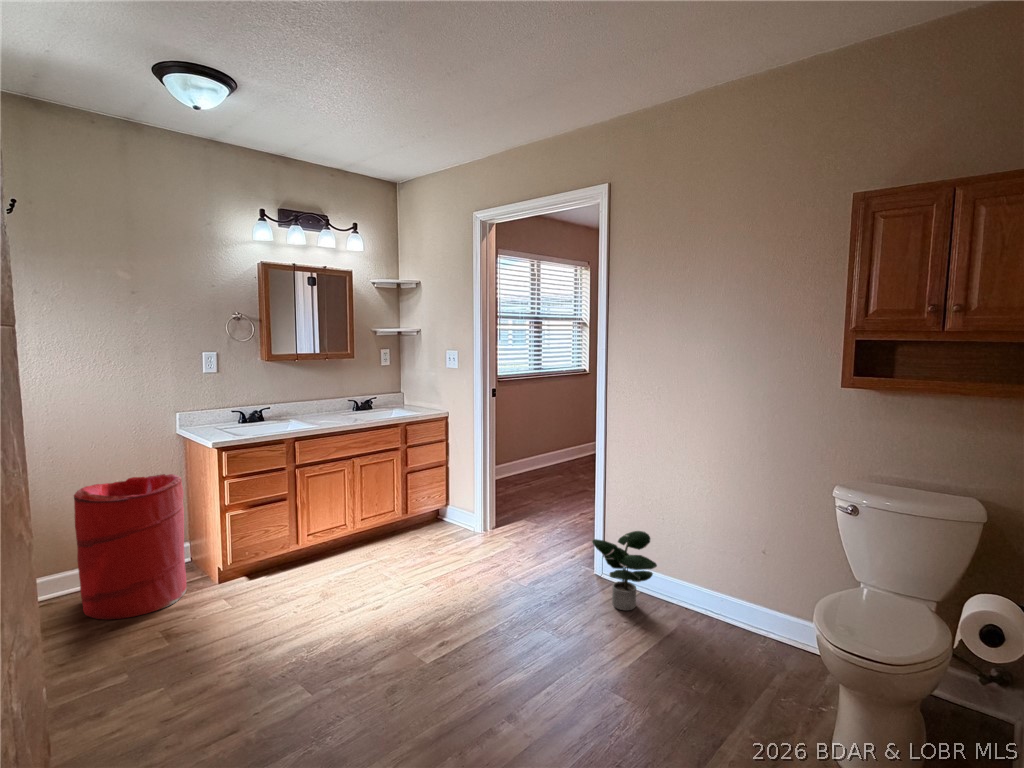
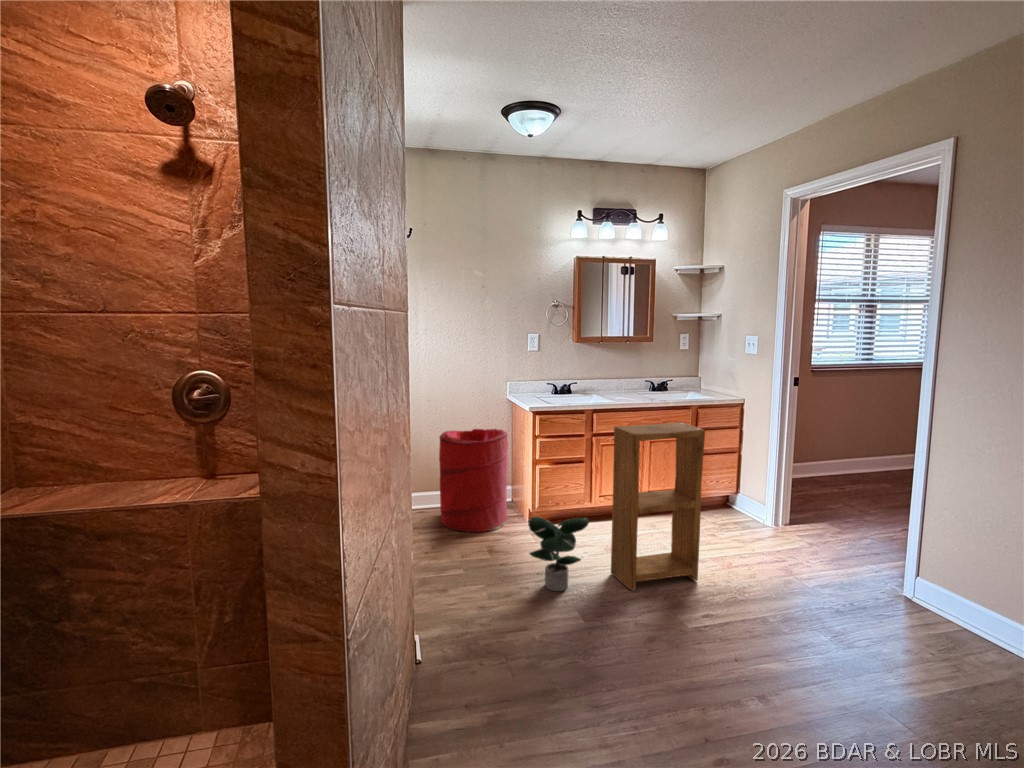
shelving unit: none [327,443,426,639] -> present [611,423,705,591]
potted plant: present [592,531,657,611] -> present [528,517,589,591]

